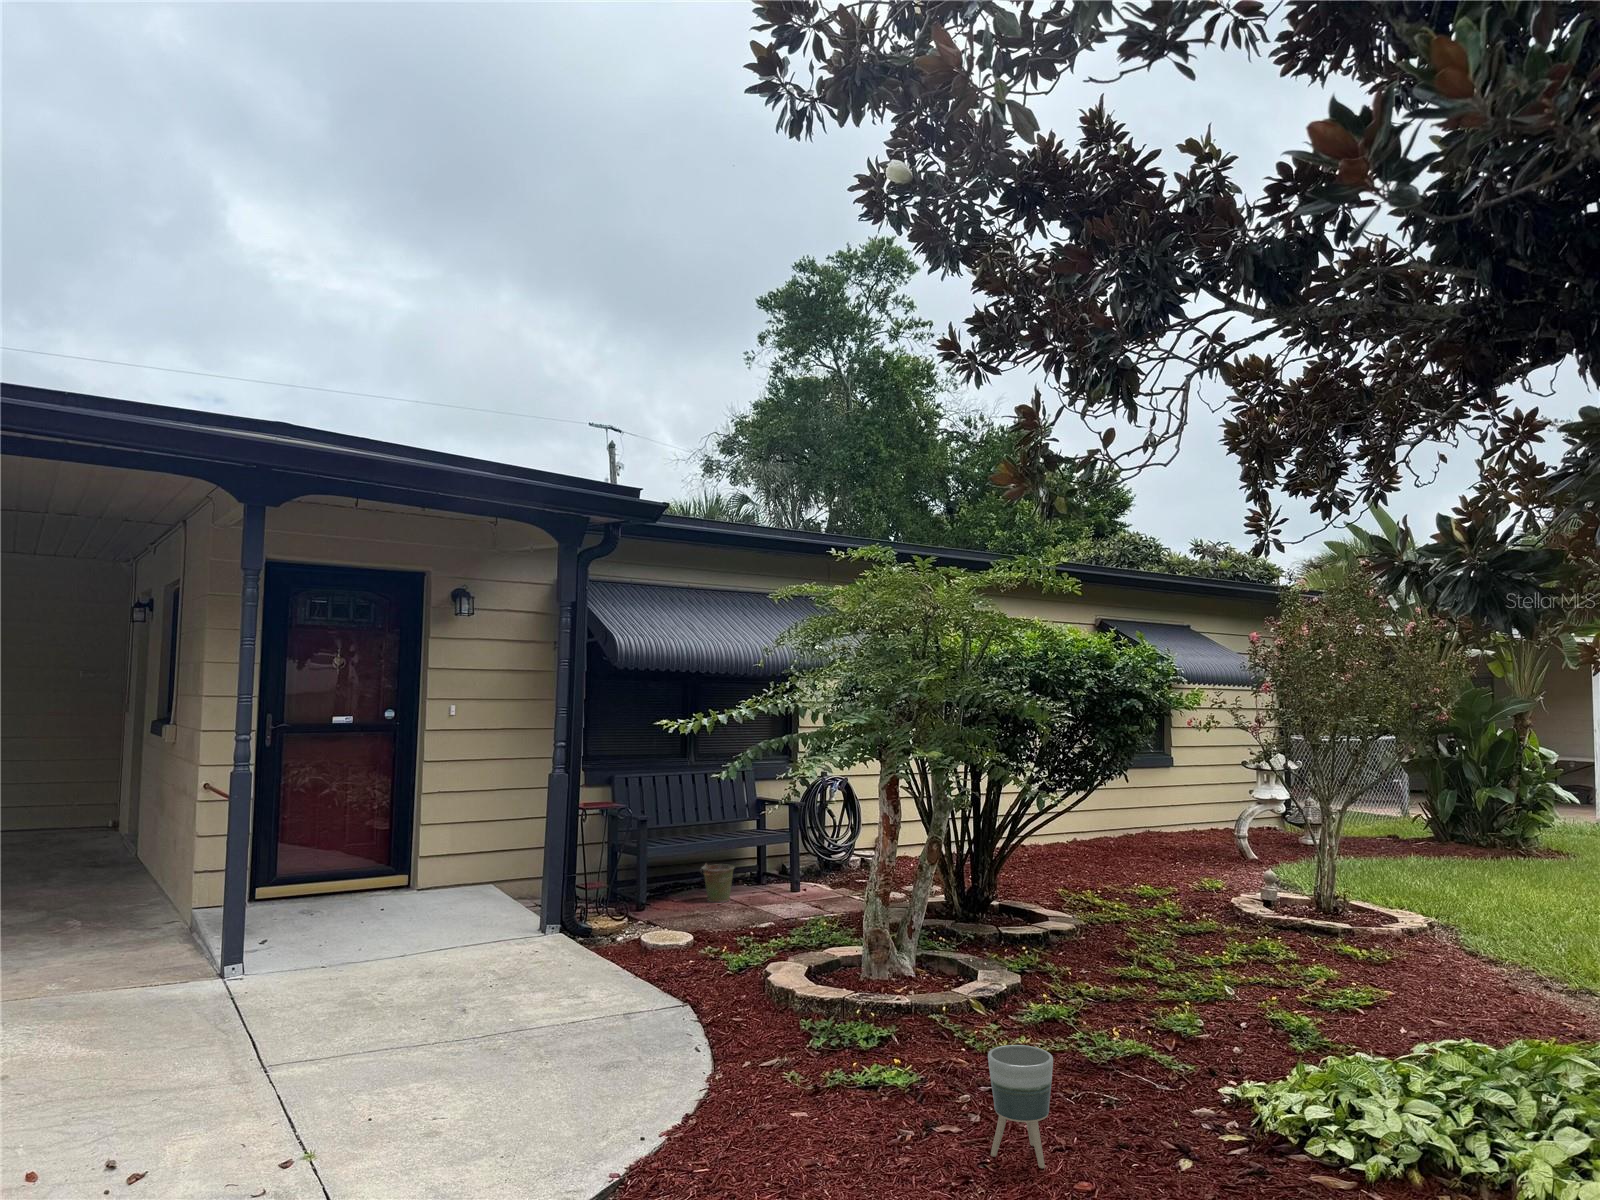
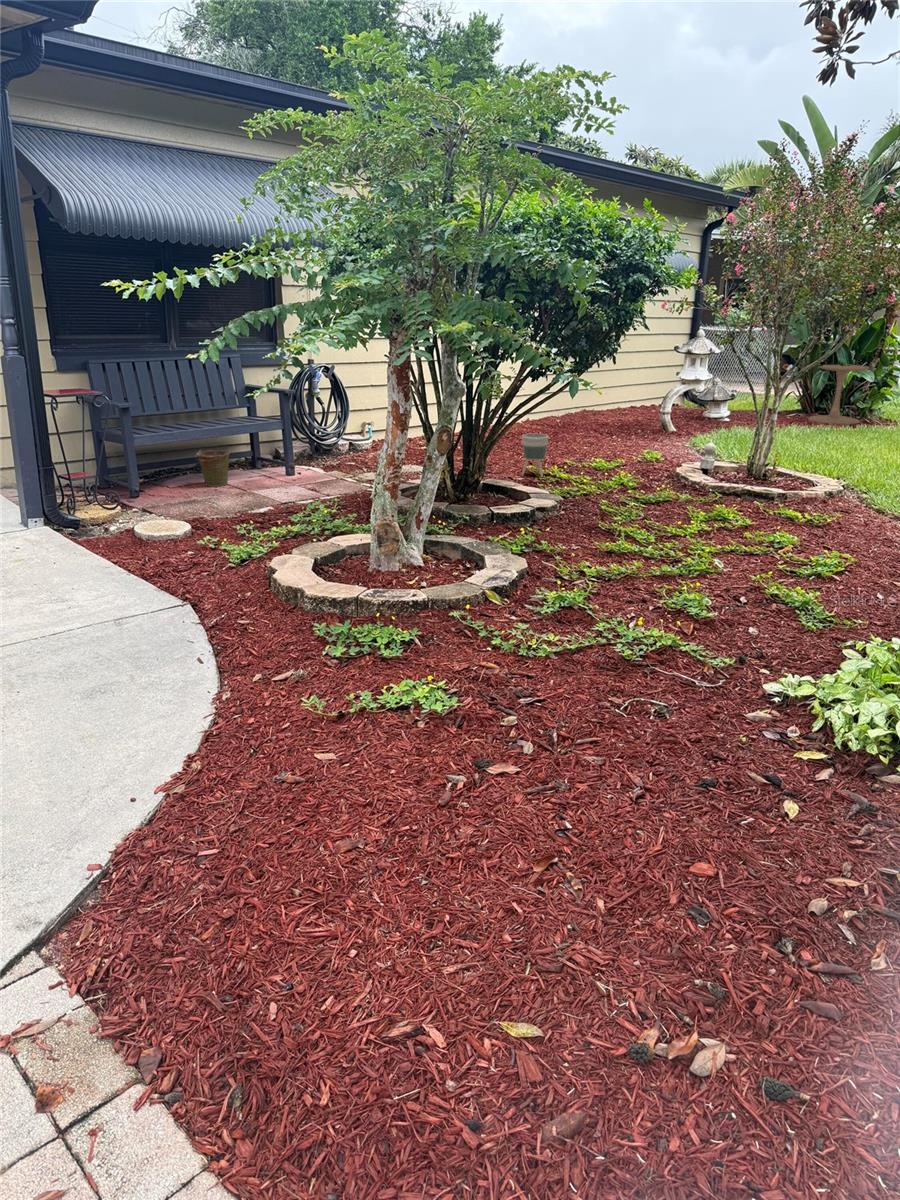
pedestal table: none [1440,777,1515,852] -> present [808,365,870,424]
planter: present [988,1045,1053,1168] -> present [522,433,549,477]

